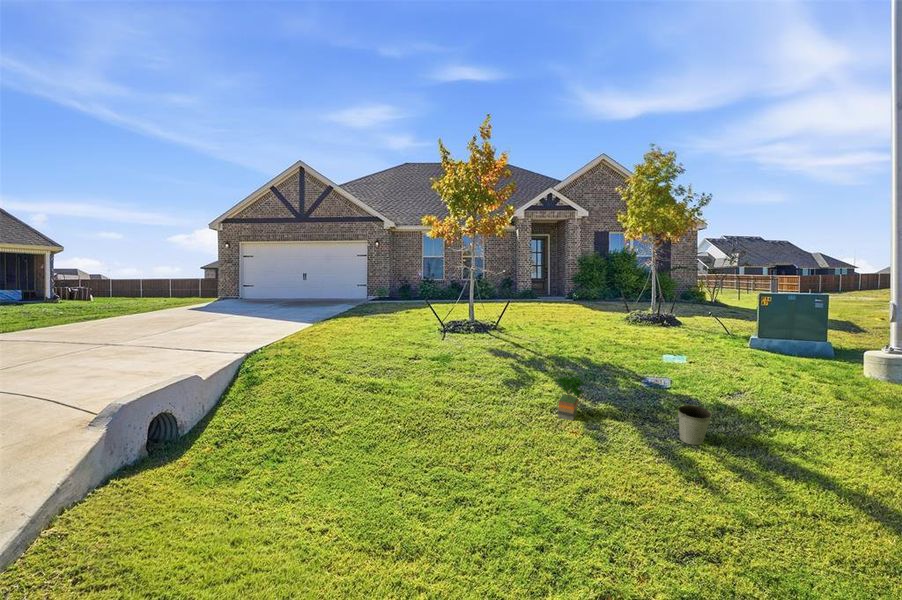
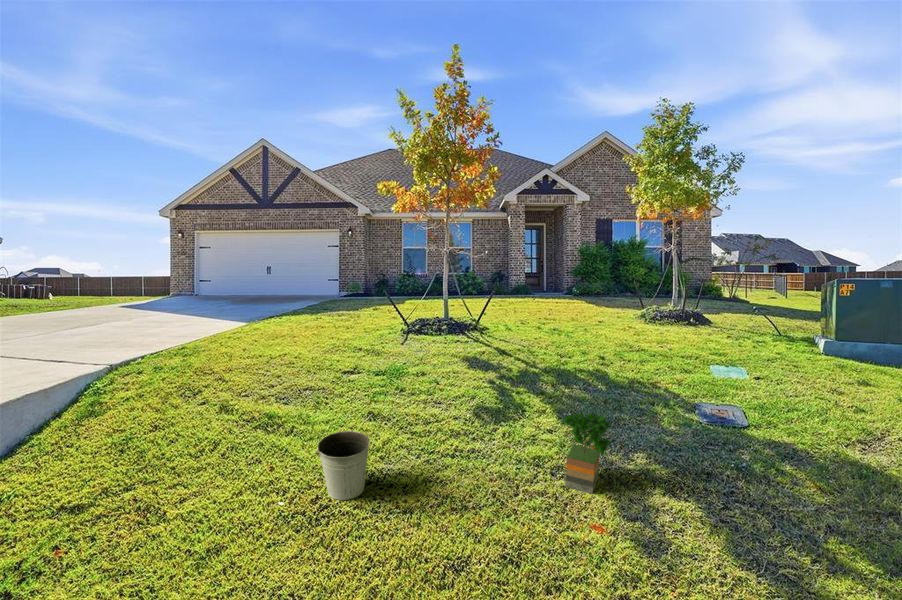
bucket: present [677,405,712,445] -> present [316,431,370,500]

